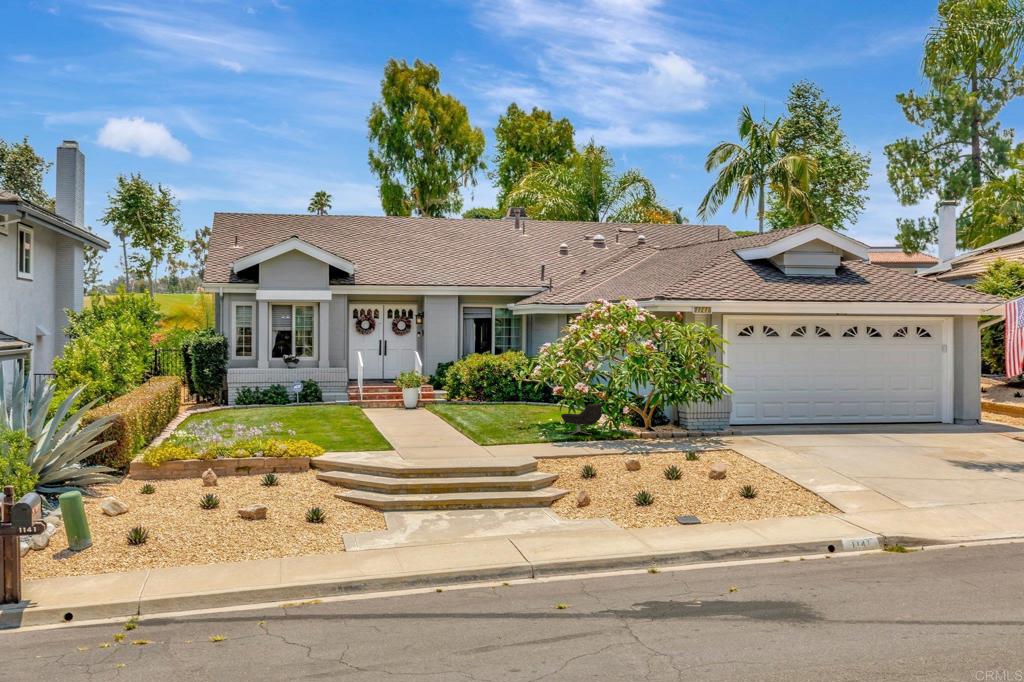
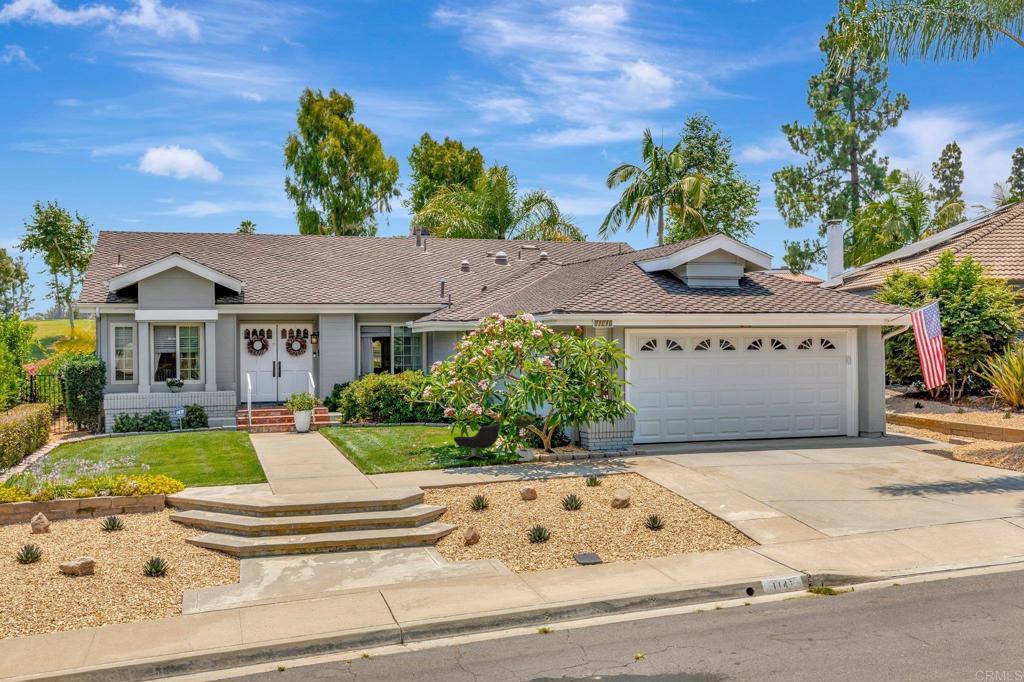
potted tree: none [617,394,635,438] -> present [514,414,533,461]

